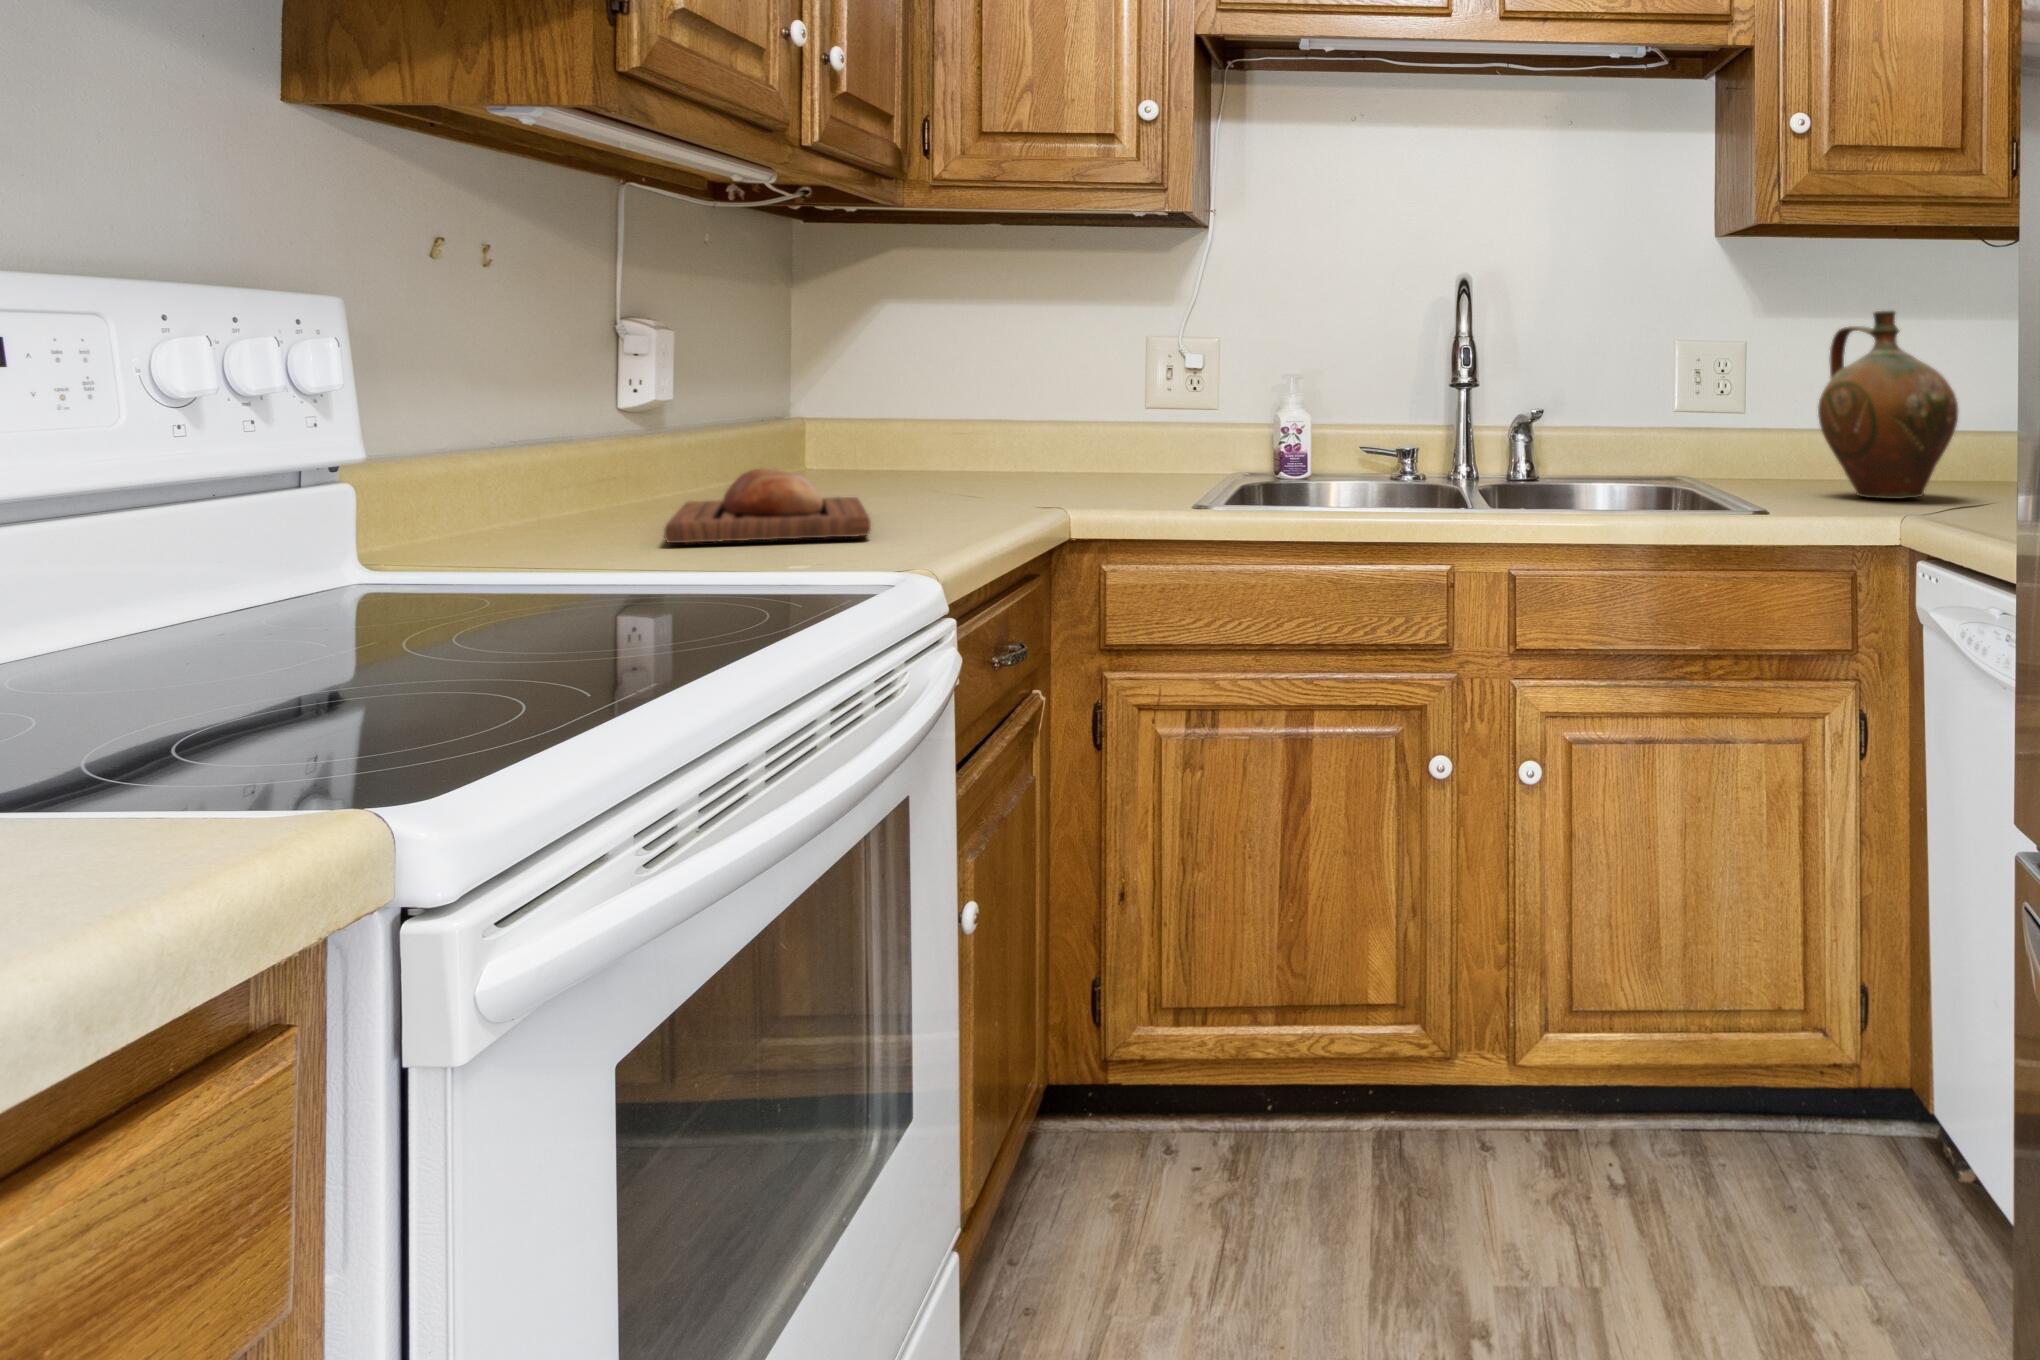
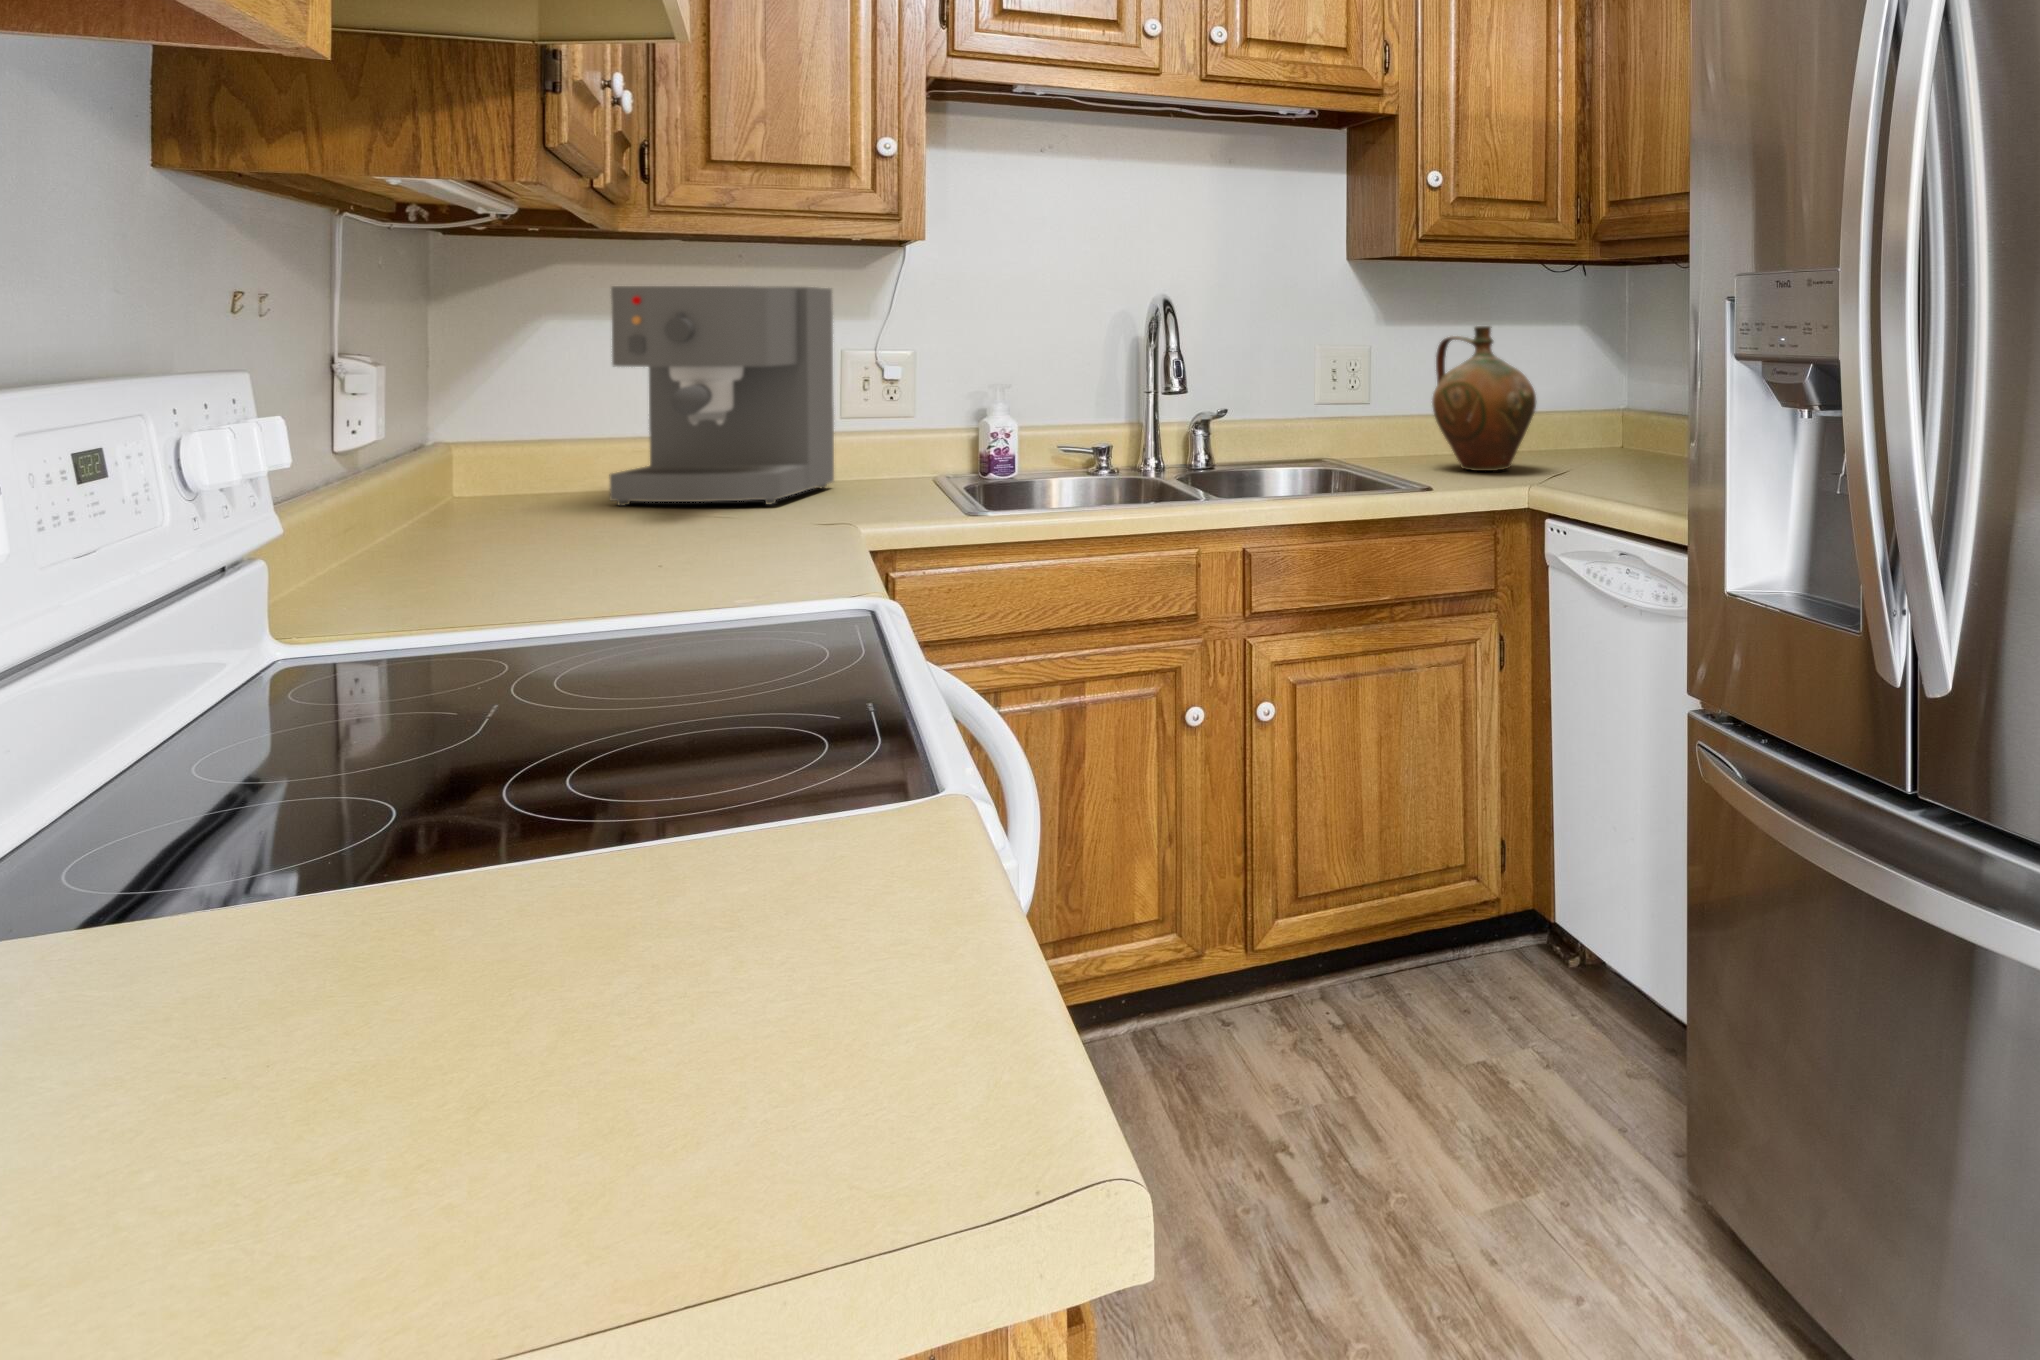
coffee maker: none [885,262,1116,494] -> present [609,286,834,506]
bread loaf: present [664,469,871,543] -> none [466,504,737,593]

